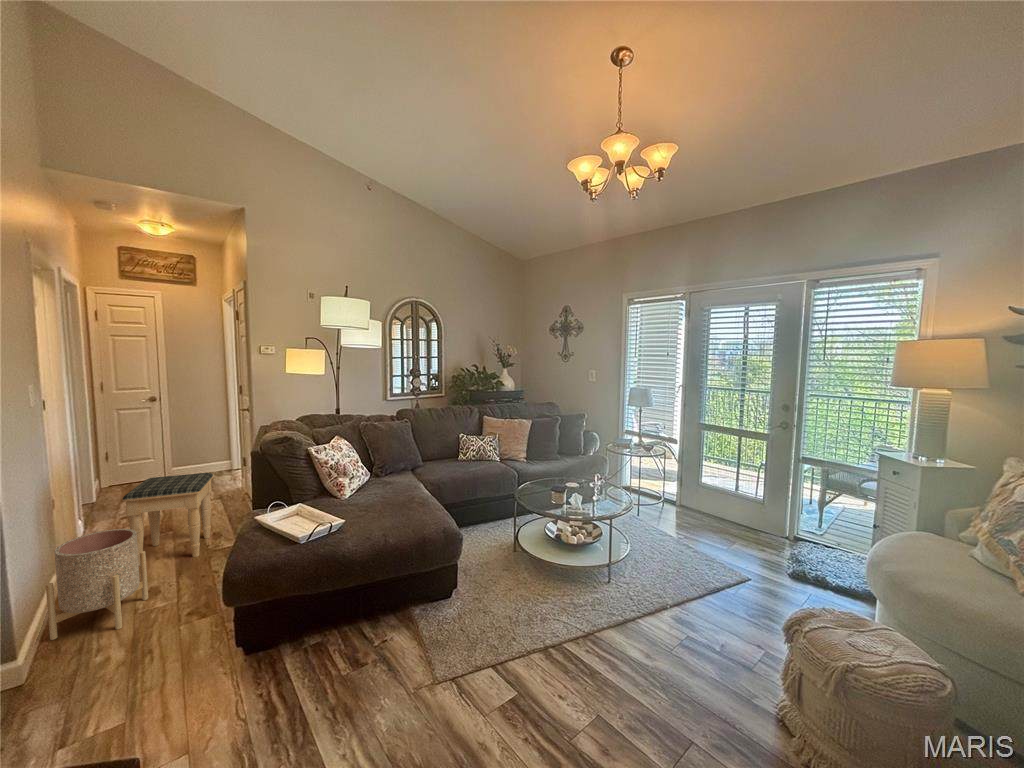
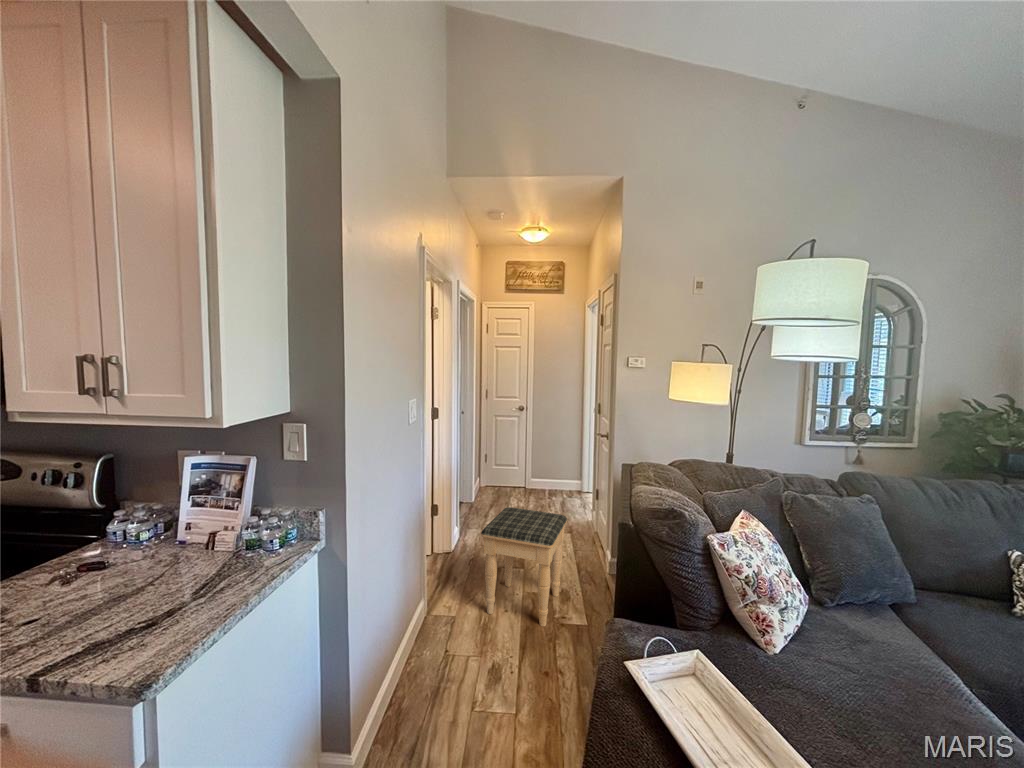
planter: present [46,529,148,640] -> none [401,580,492,729]

